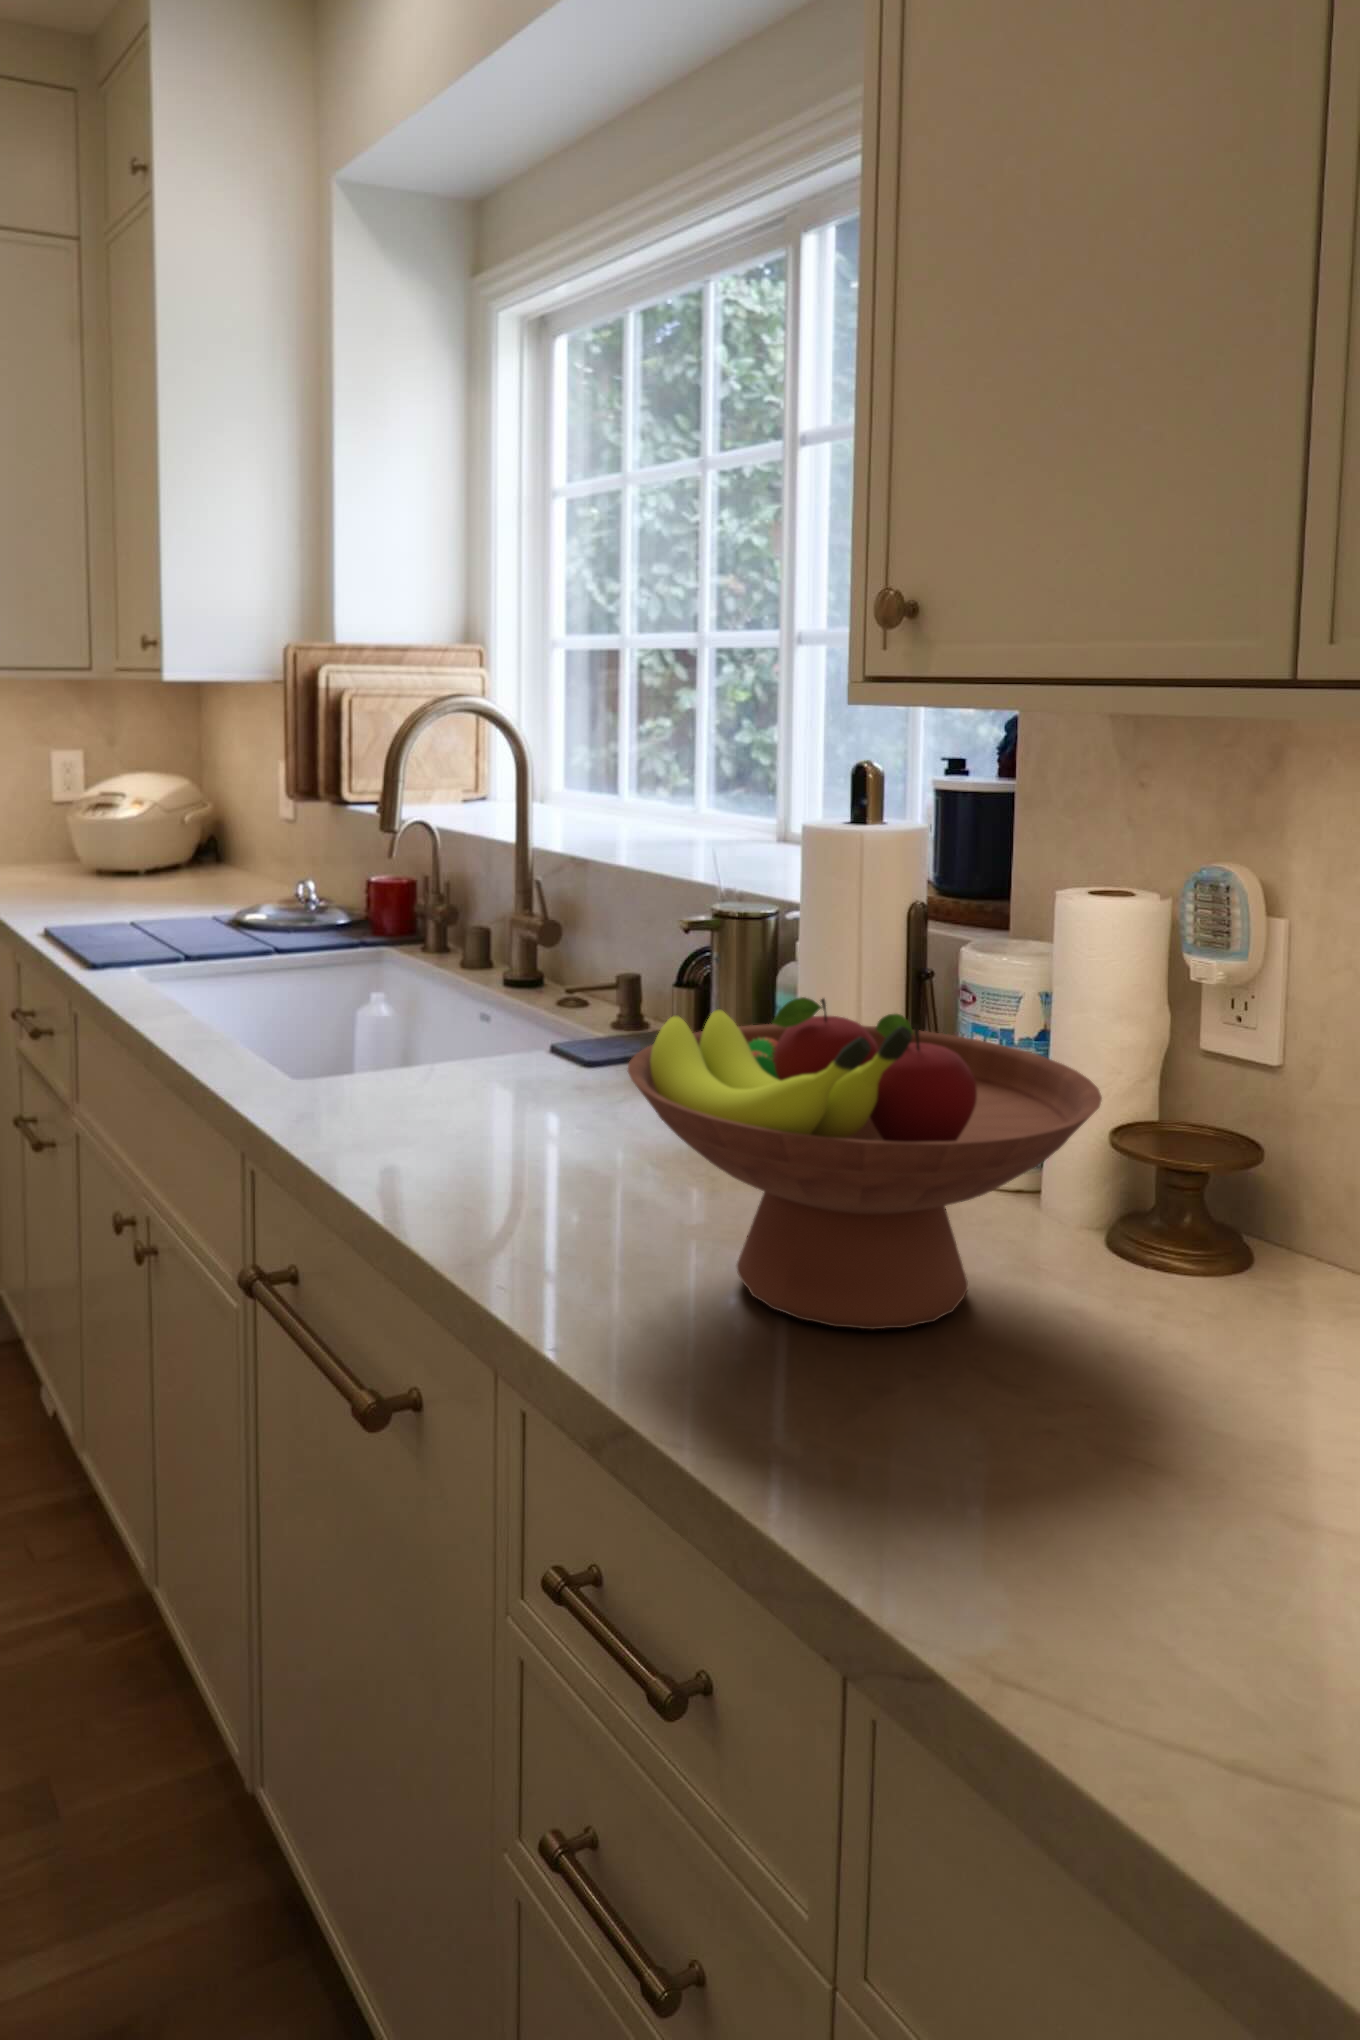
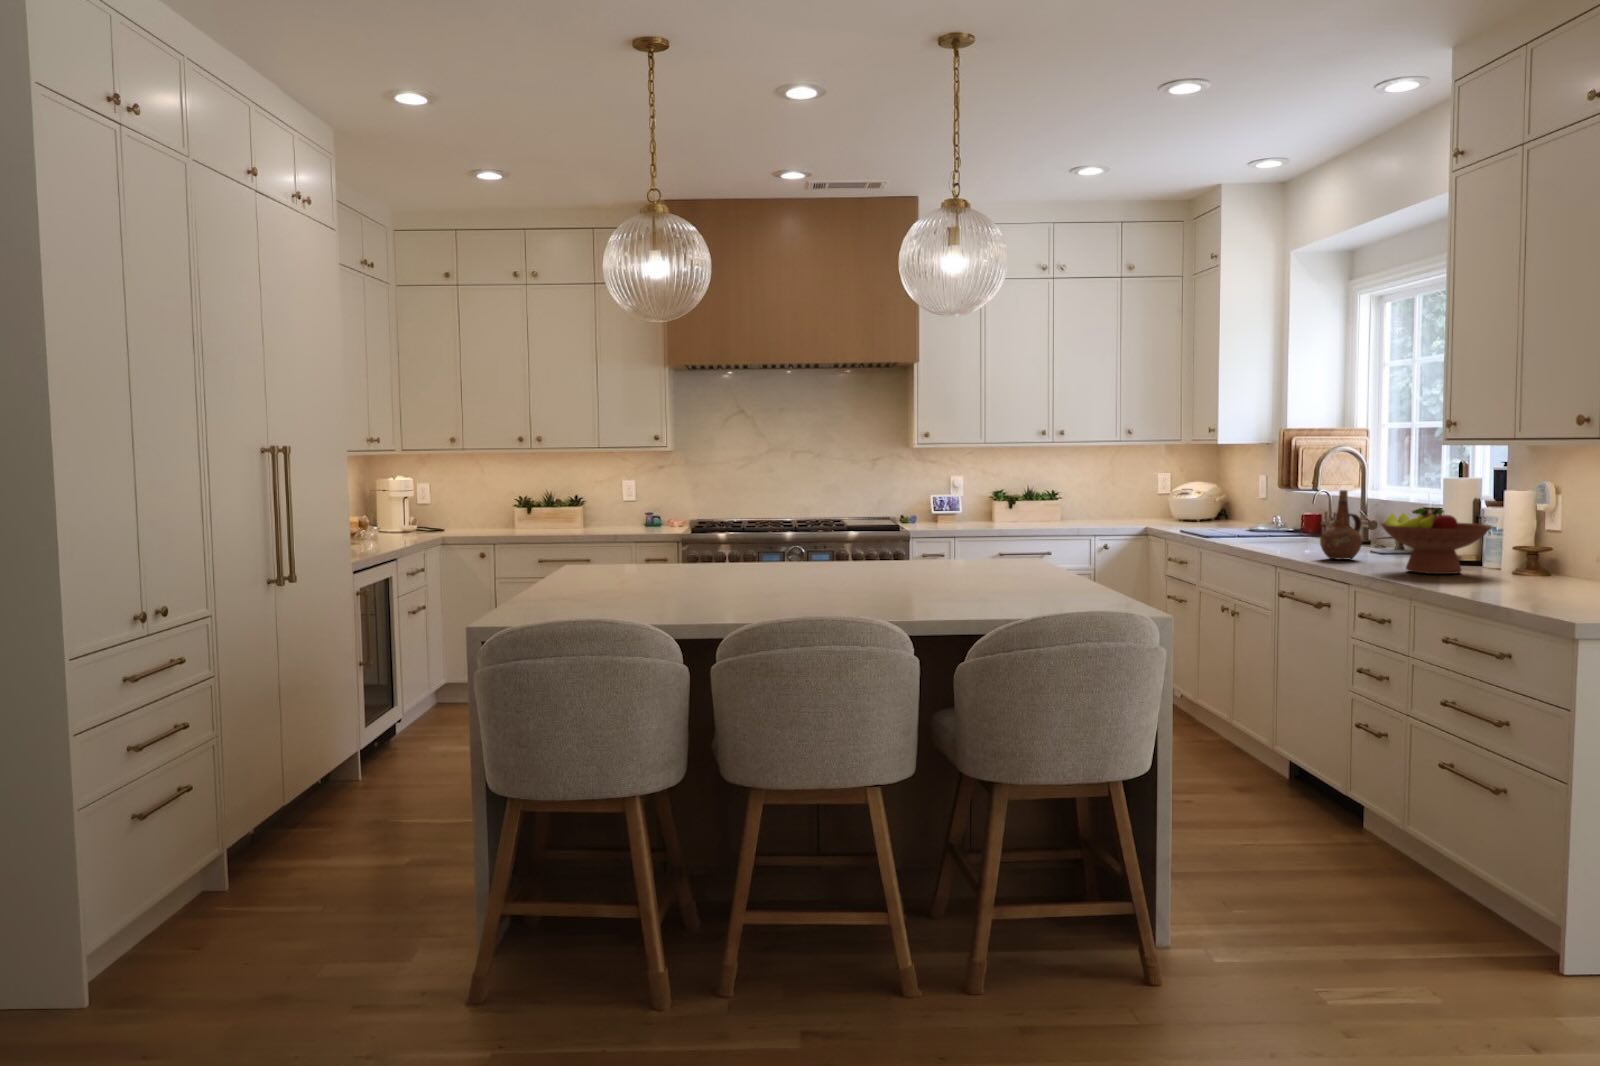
ceramic pitcher: none [387,870,537,1149] -> present [1320,490,1362,559]

